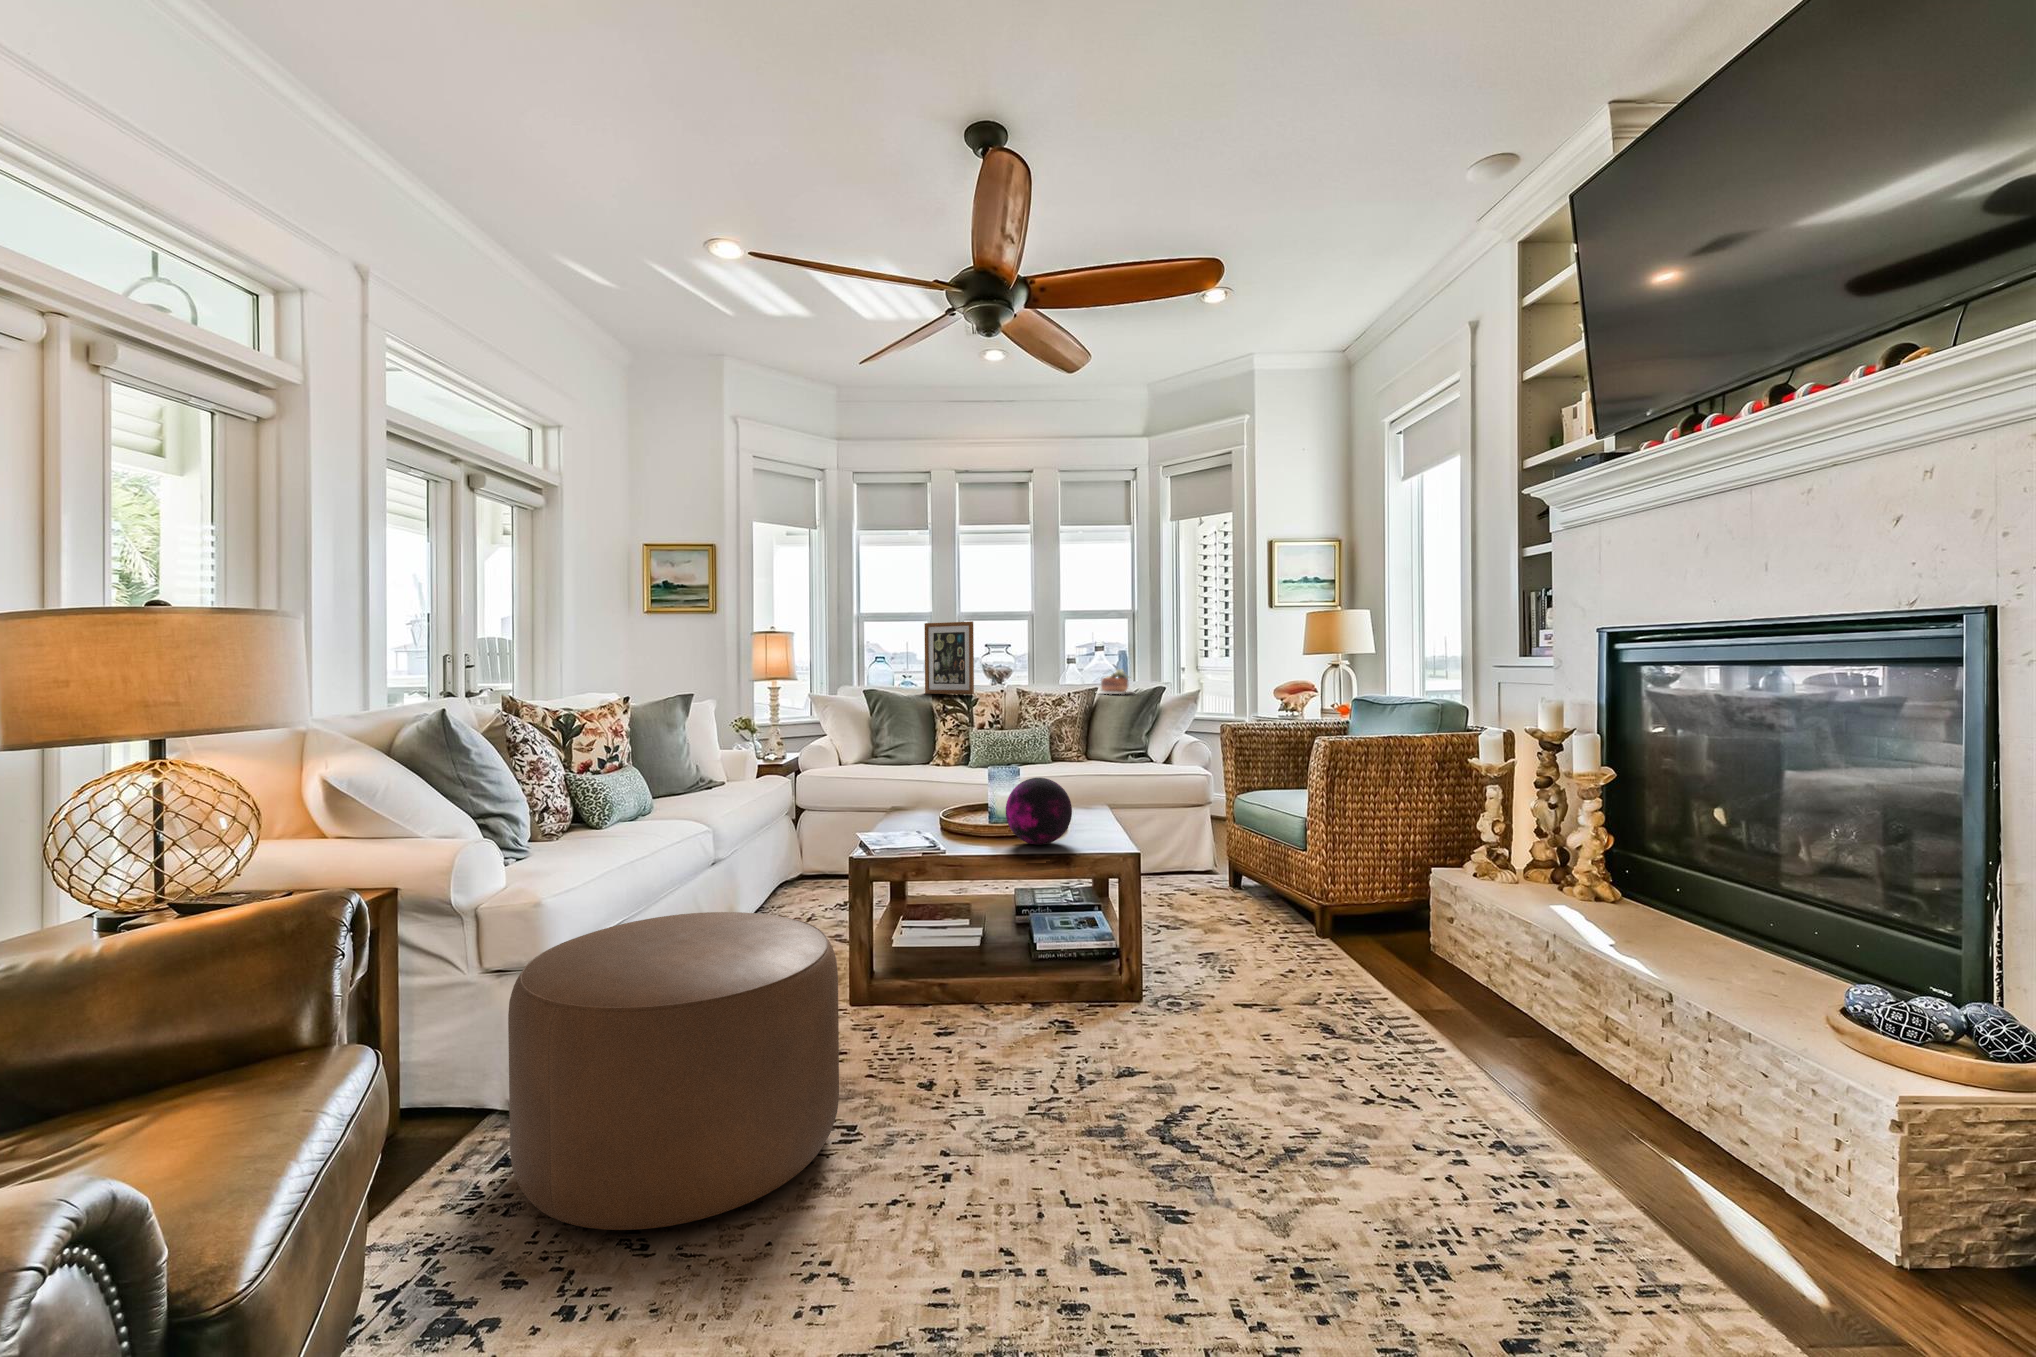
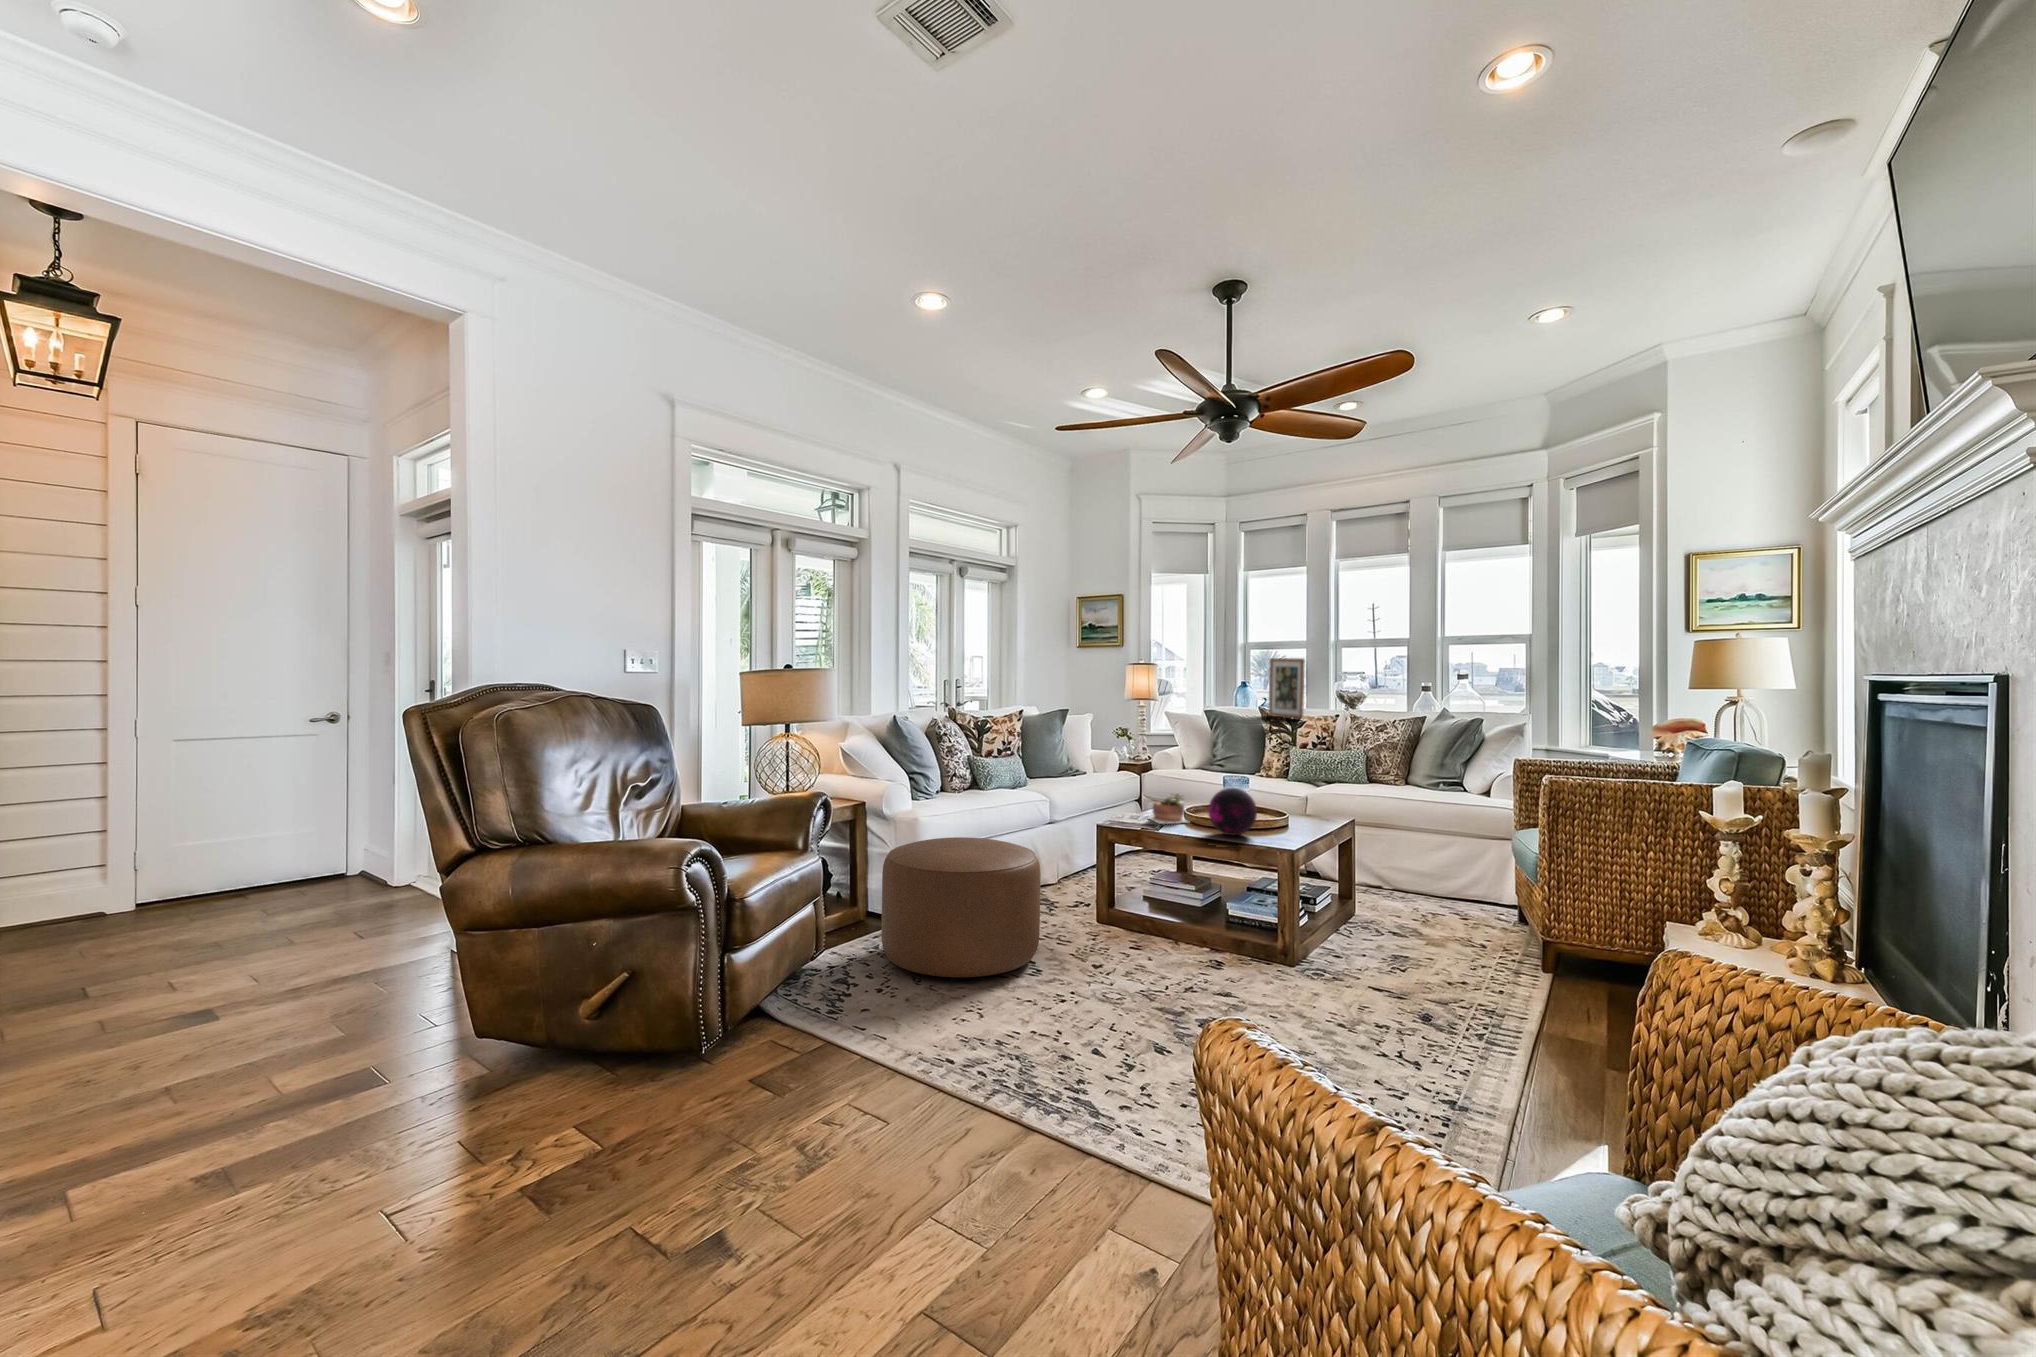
succulent plant: present [1097,669,1132,694] -> present [1149,793,1188,824]

